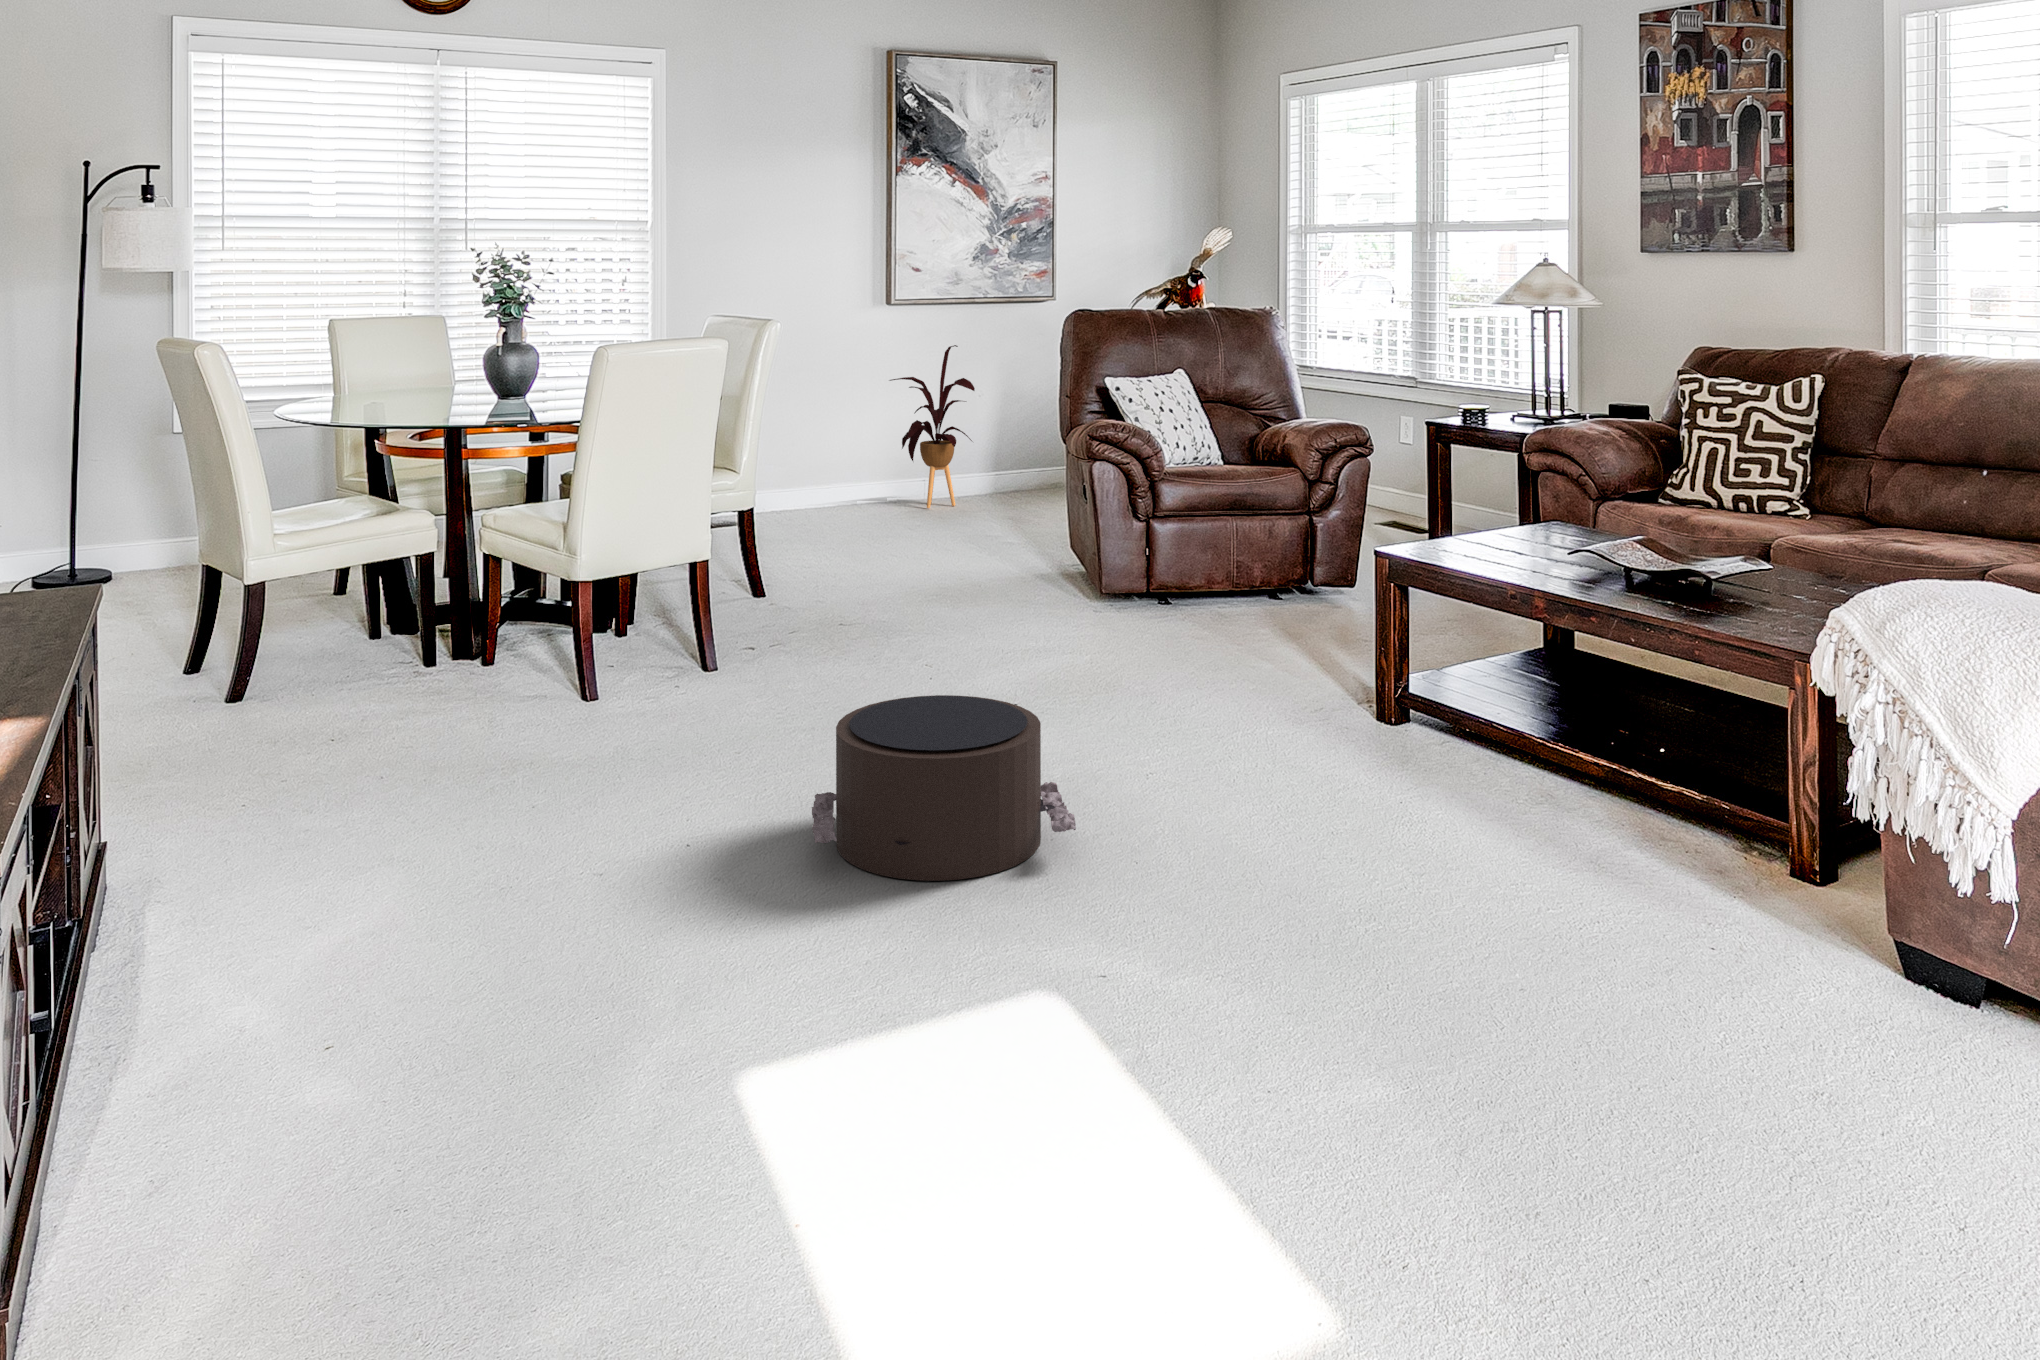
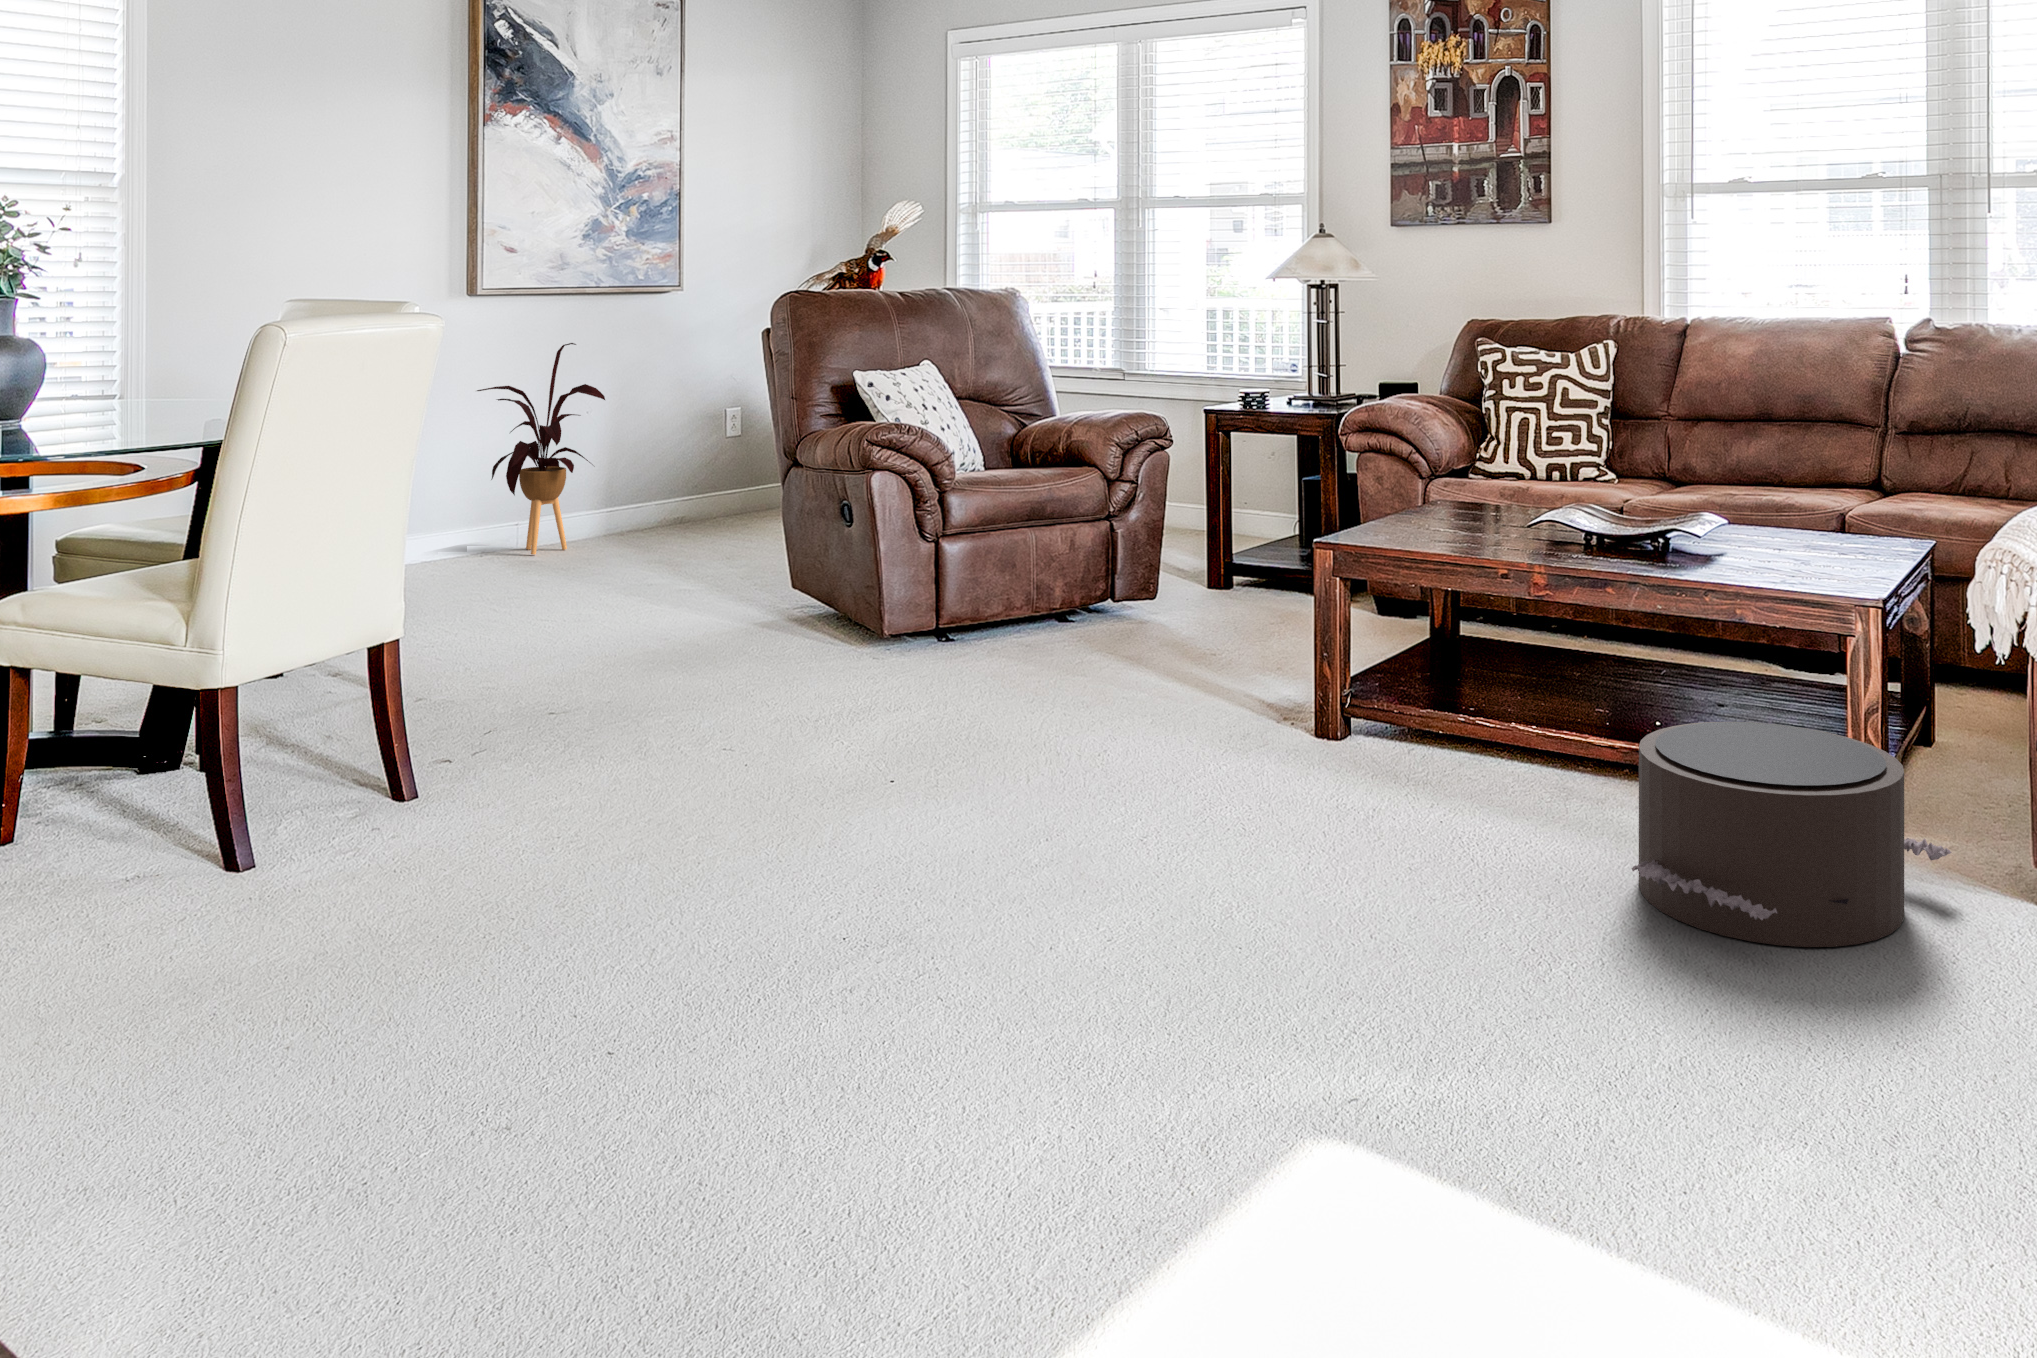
pouf: present [812,695,1076,881] -> present [1632,722,1951,947]

